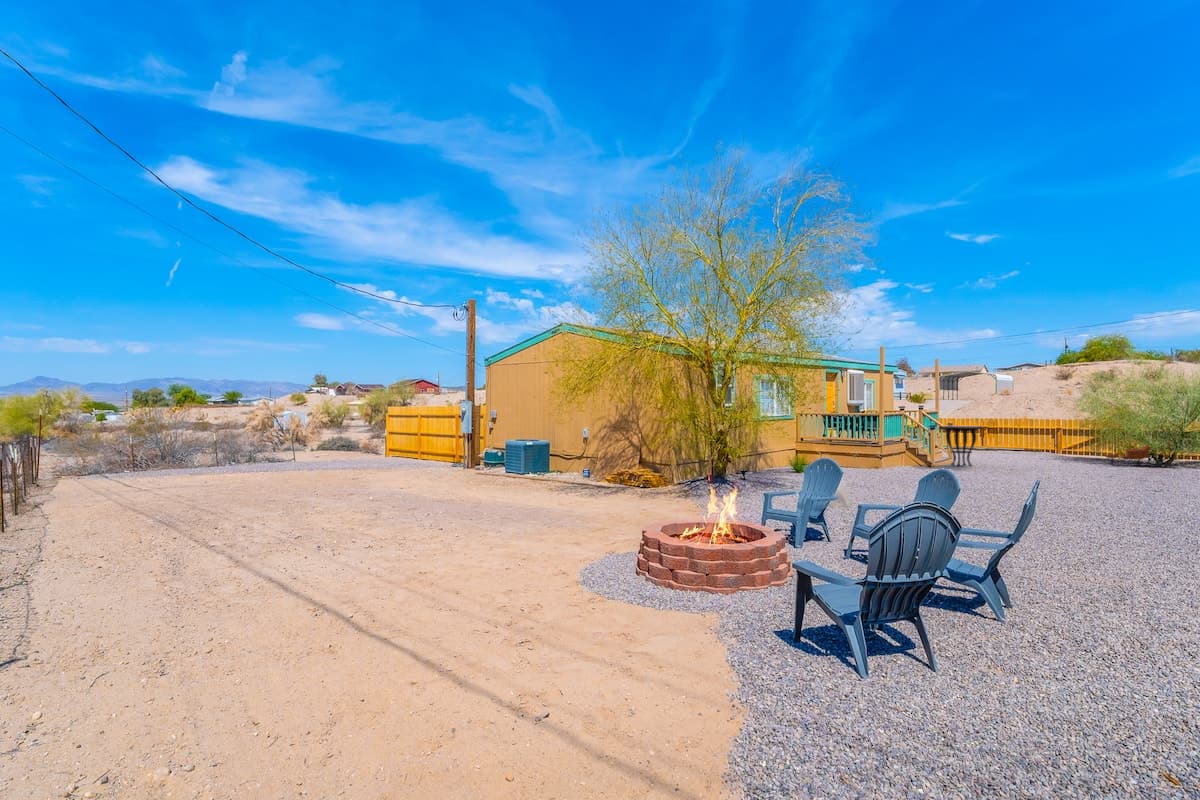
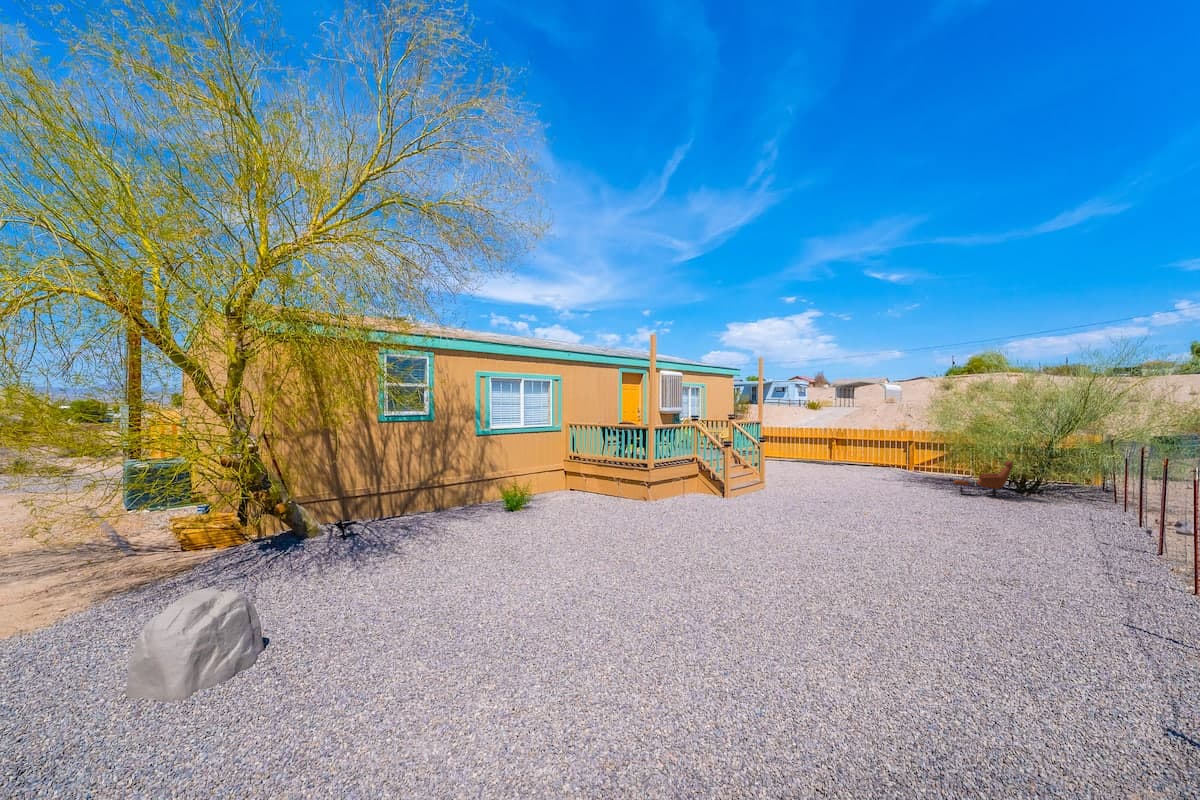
side table: present [939,426,983,466] -> none [742,440,797,495]

